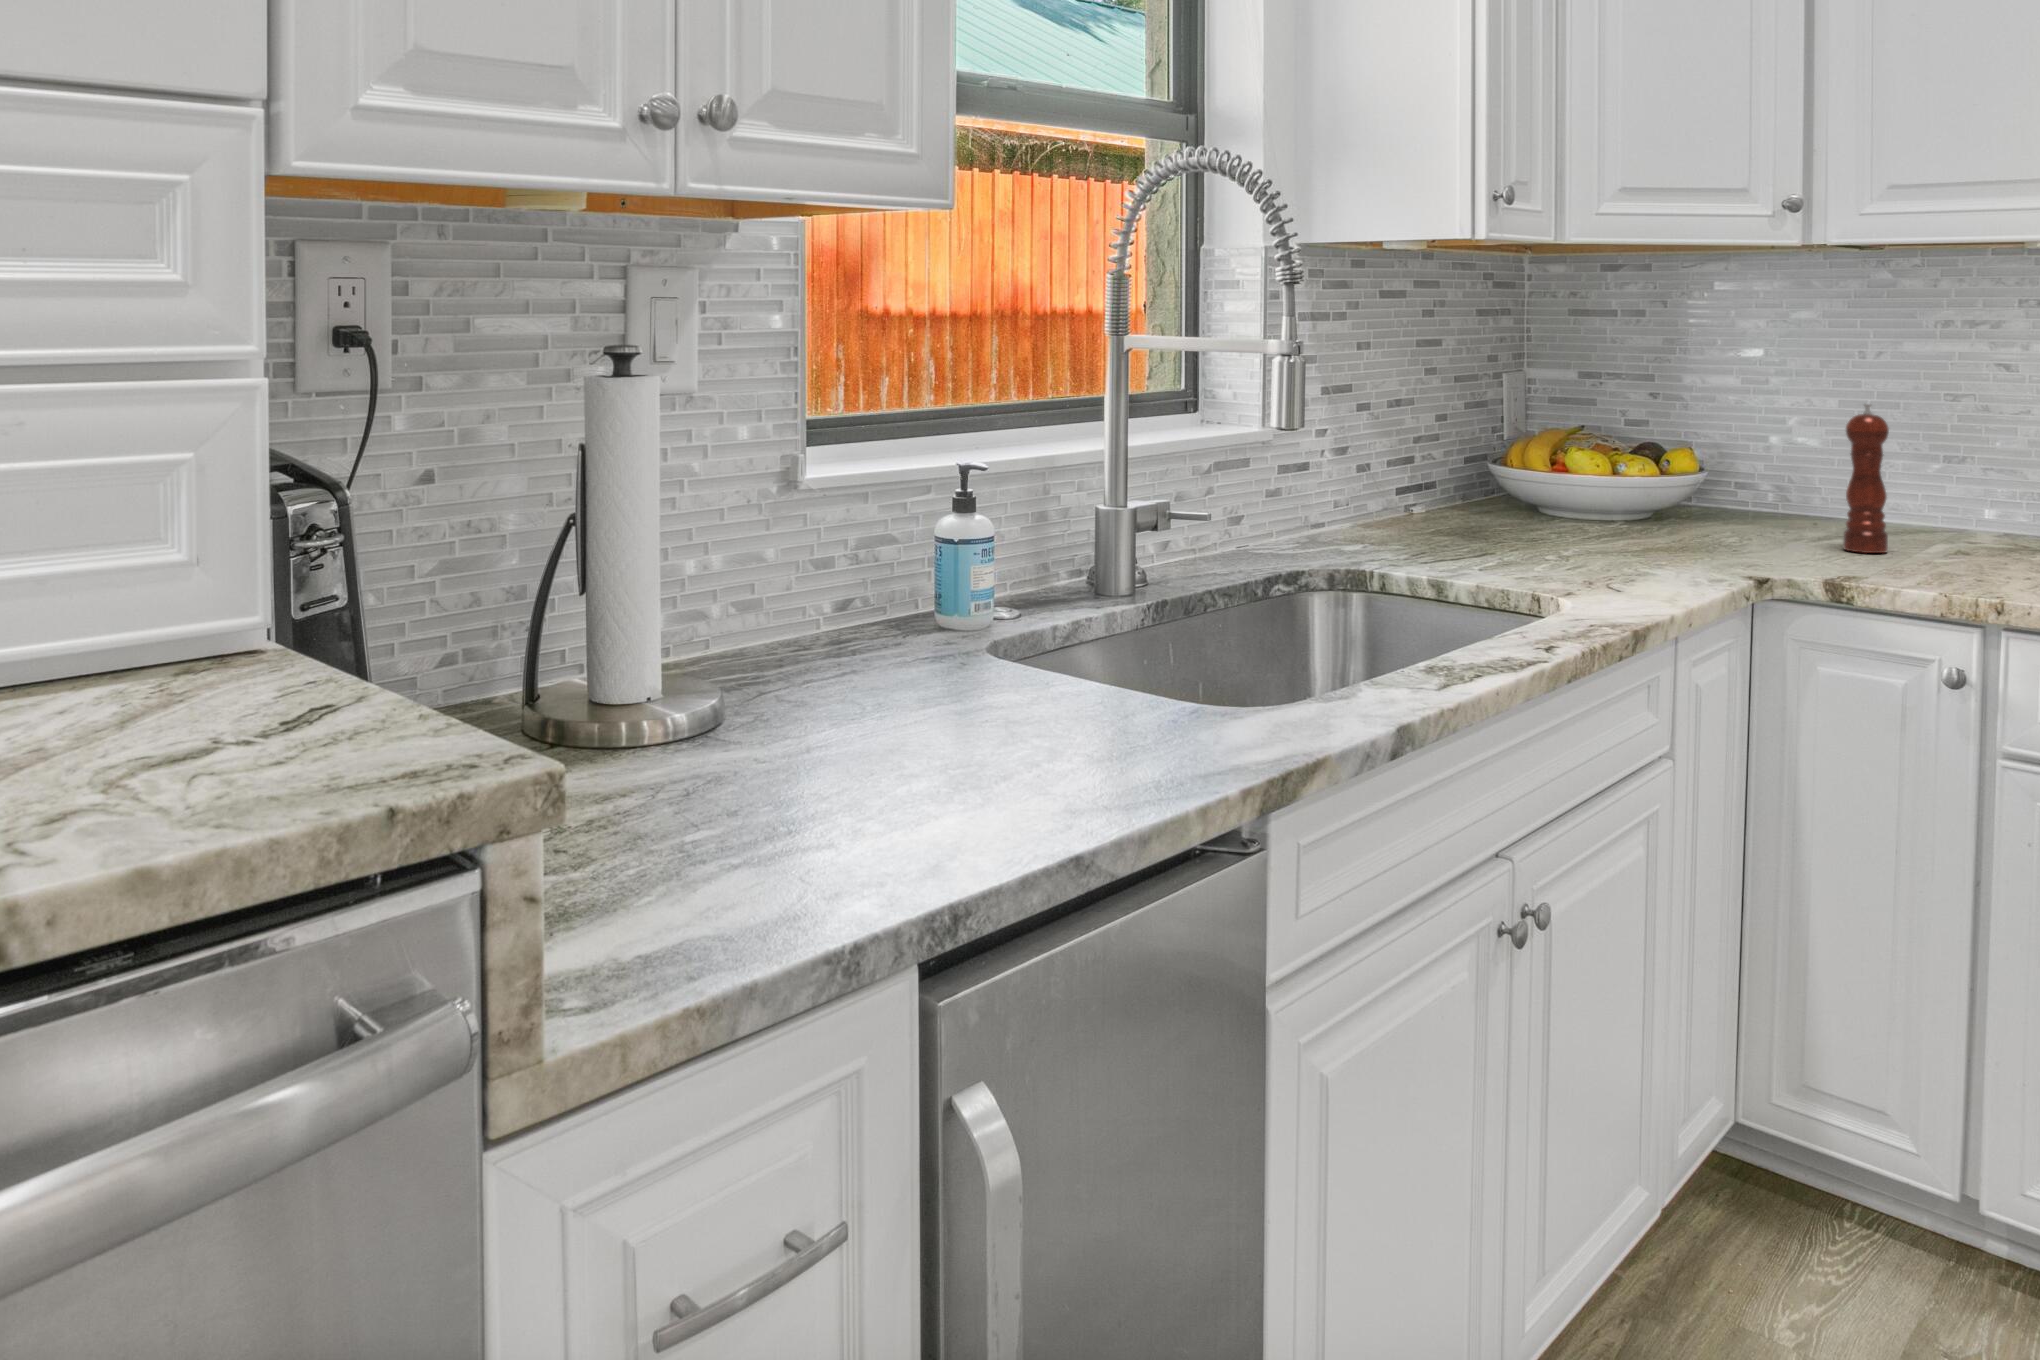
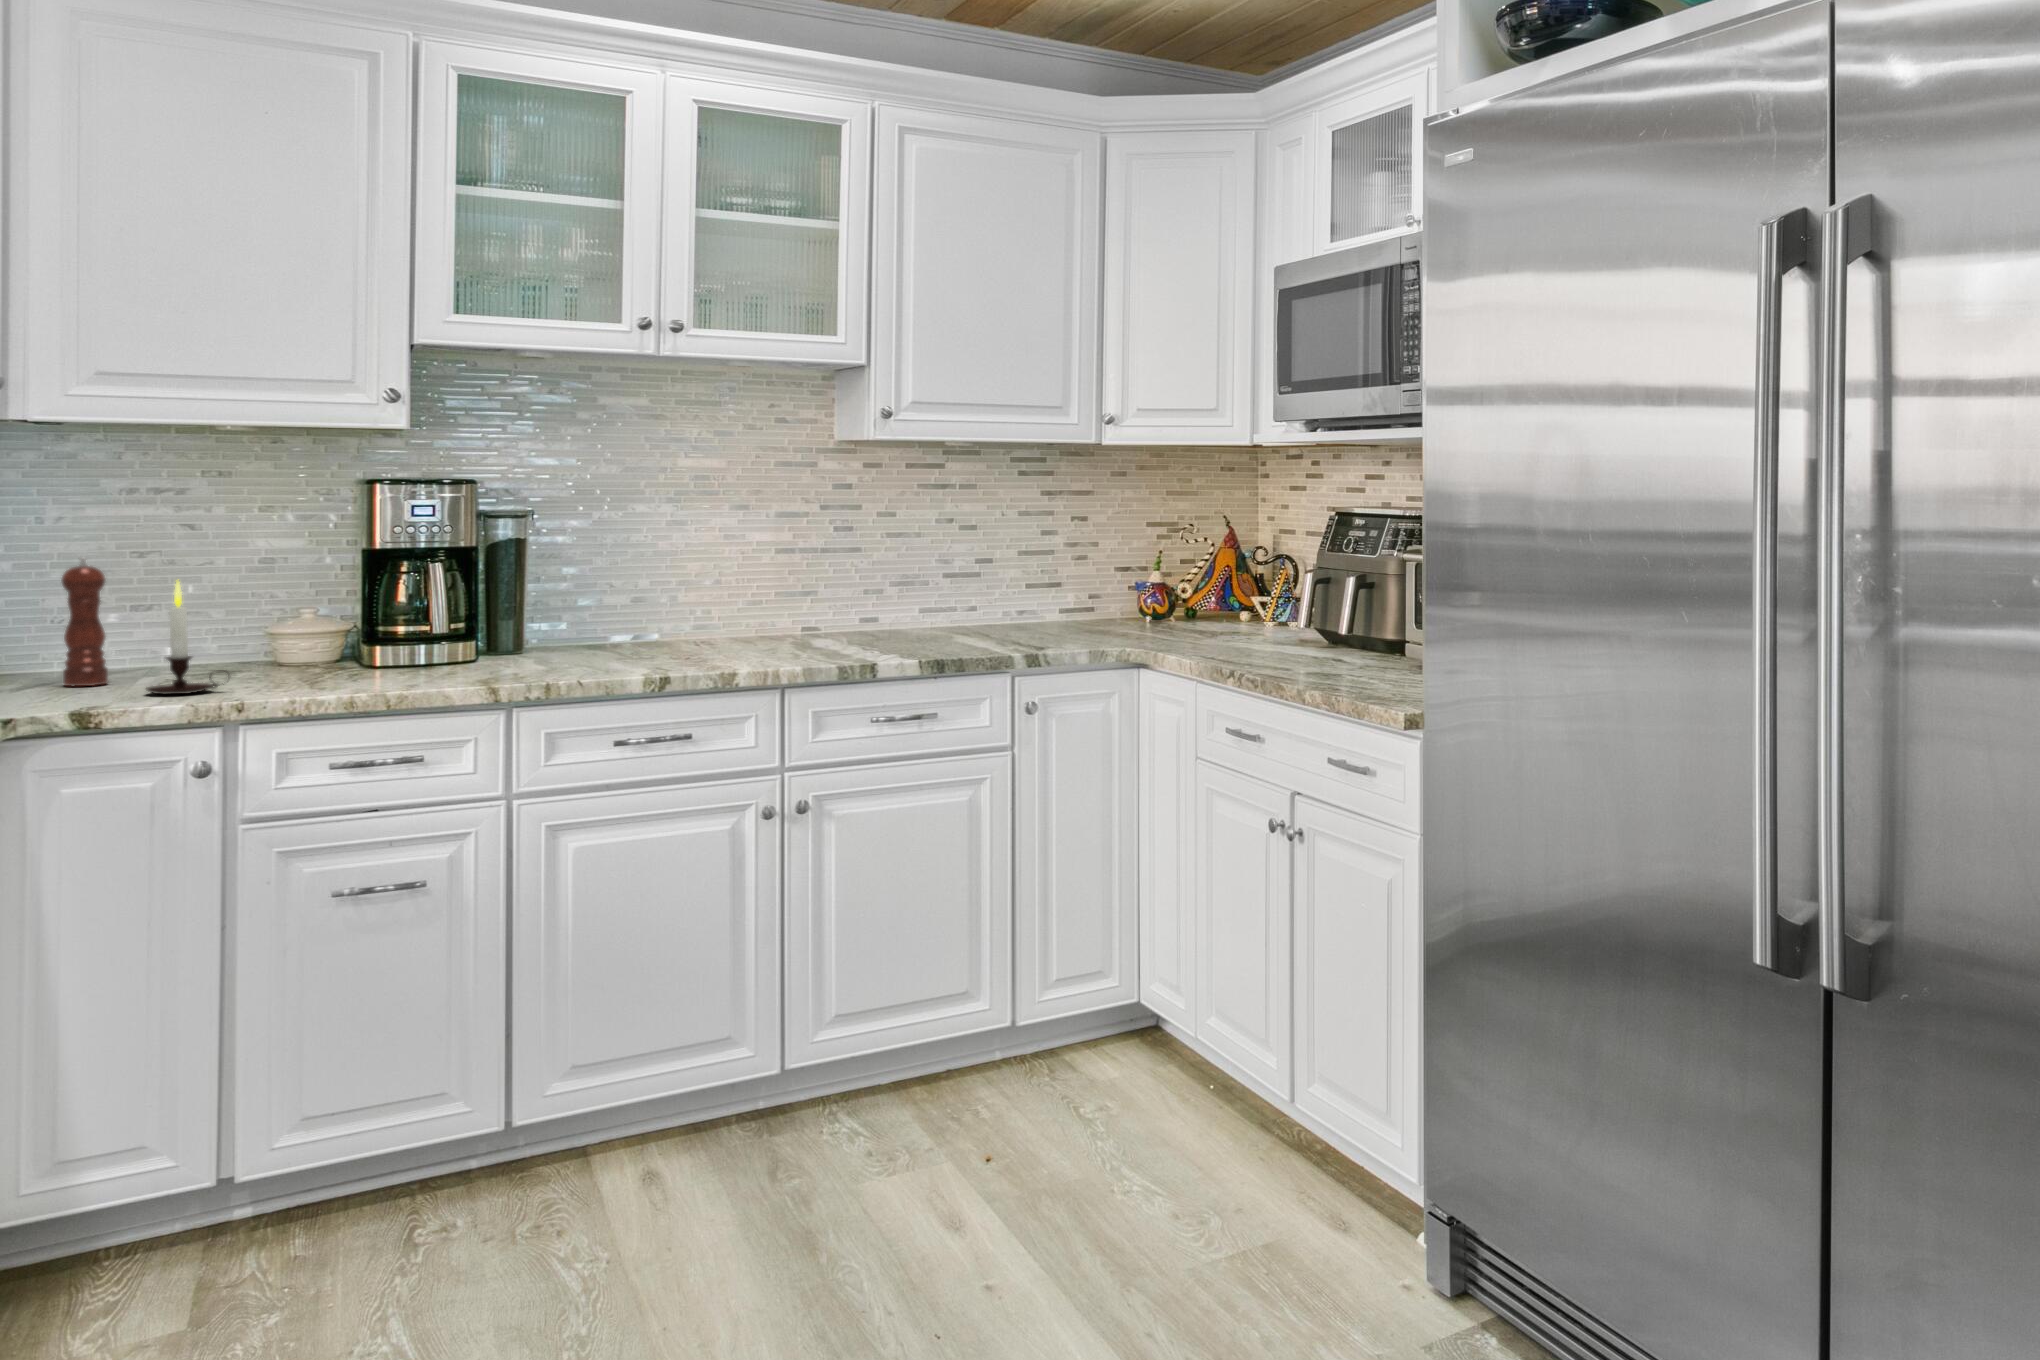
candle: none [1906,436,2001,581] -> present [147,581,218,694]

